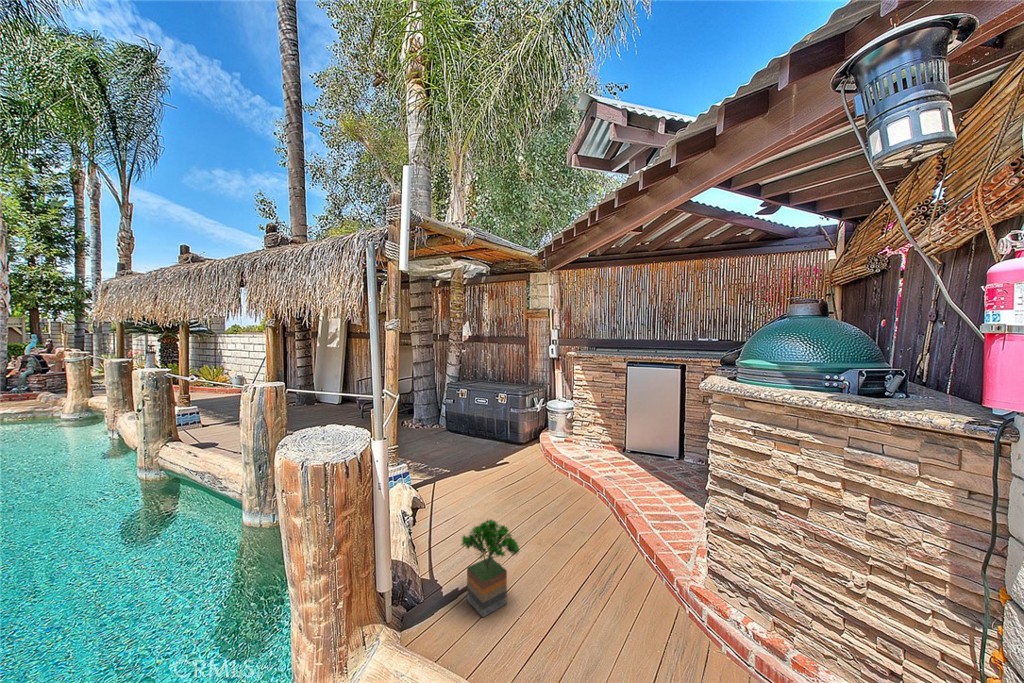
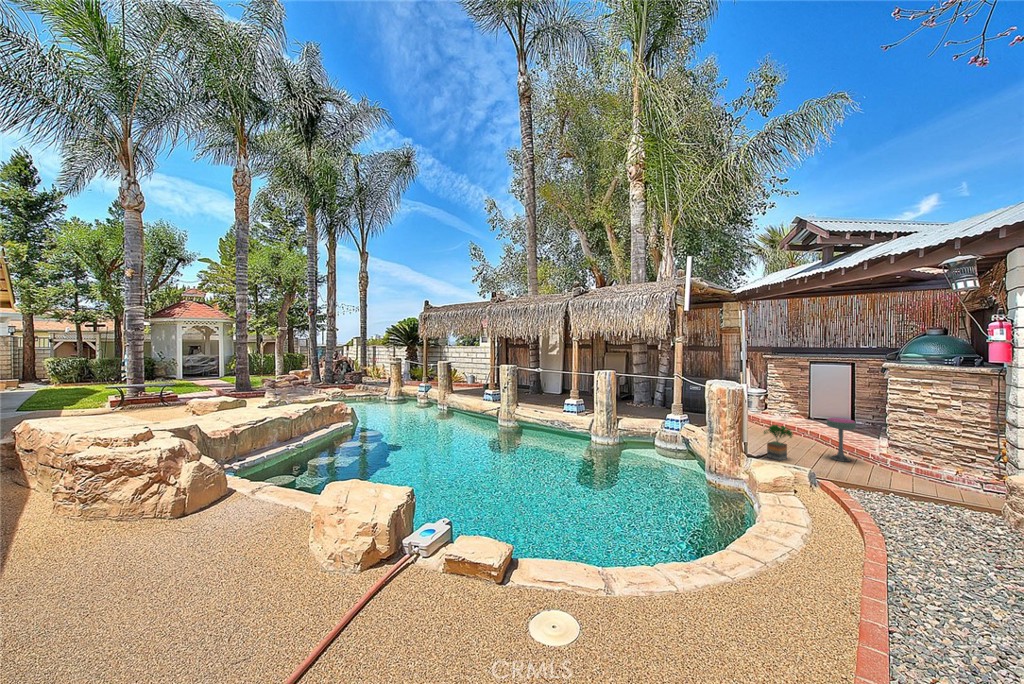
bar stool: none [596,497,647,606] -> present [827,418,855,462]

